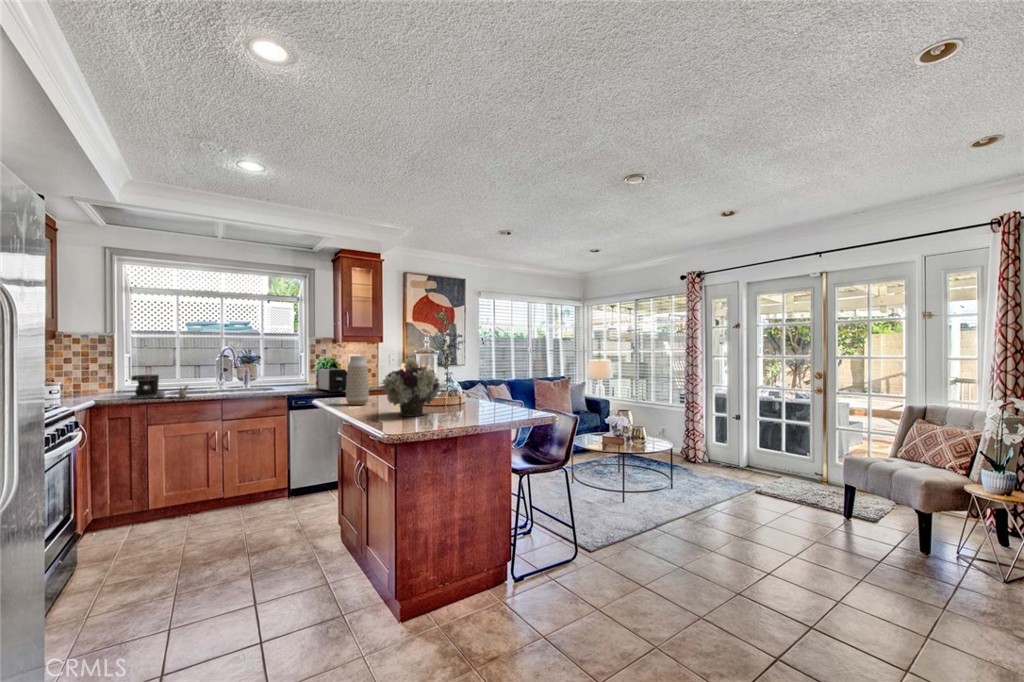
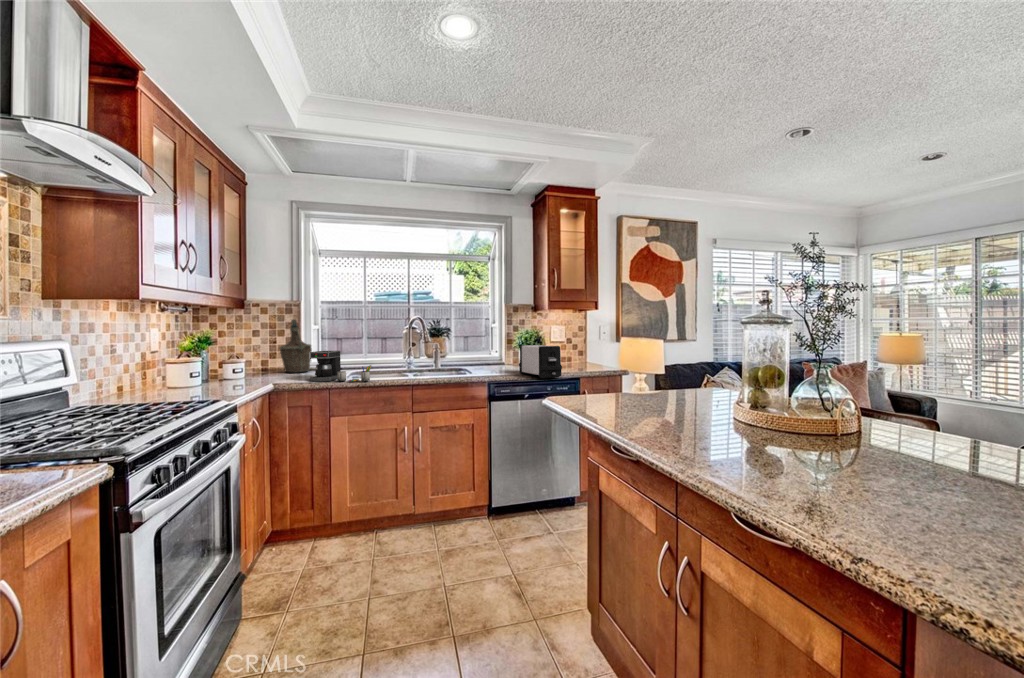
bottle: none [95,349,128,394] -> present [280,319,312,372]
vase: present [346,356,369,405] -> none [613,321,656,418]
flower arrangement: present [380,358,441,417] -> none [772,318,959,486]

